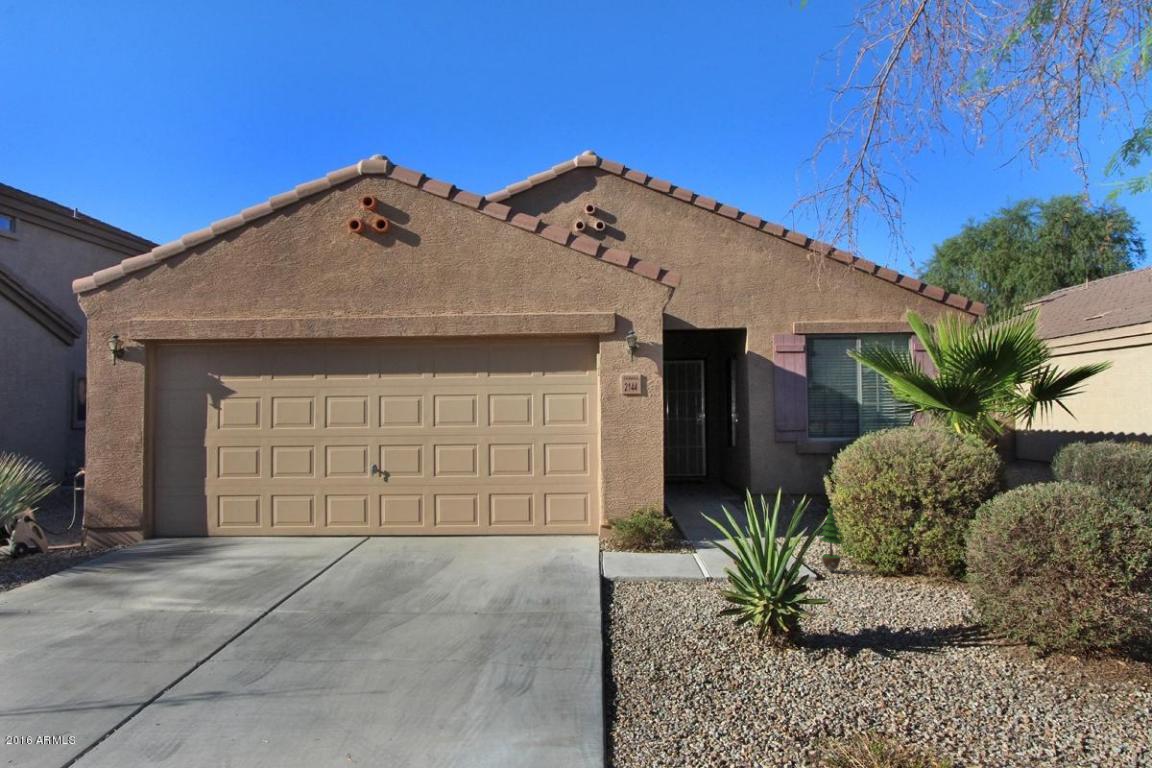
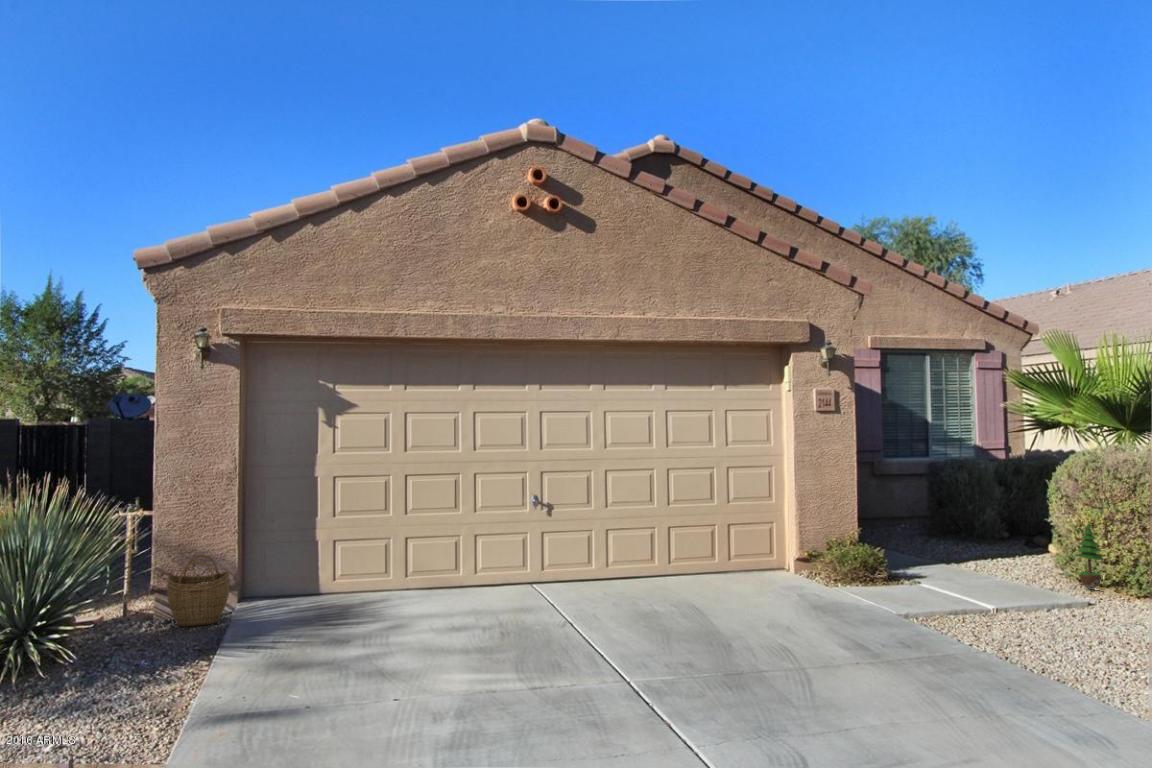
woven basket: none [81,501,129,551] -> present [167,555,230,627]

